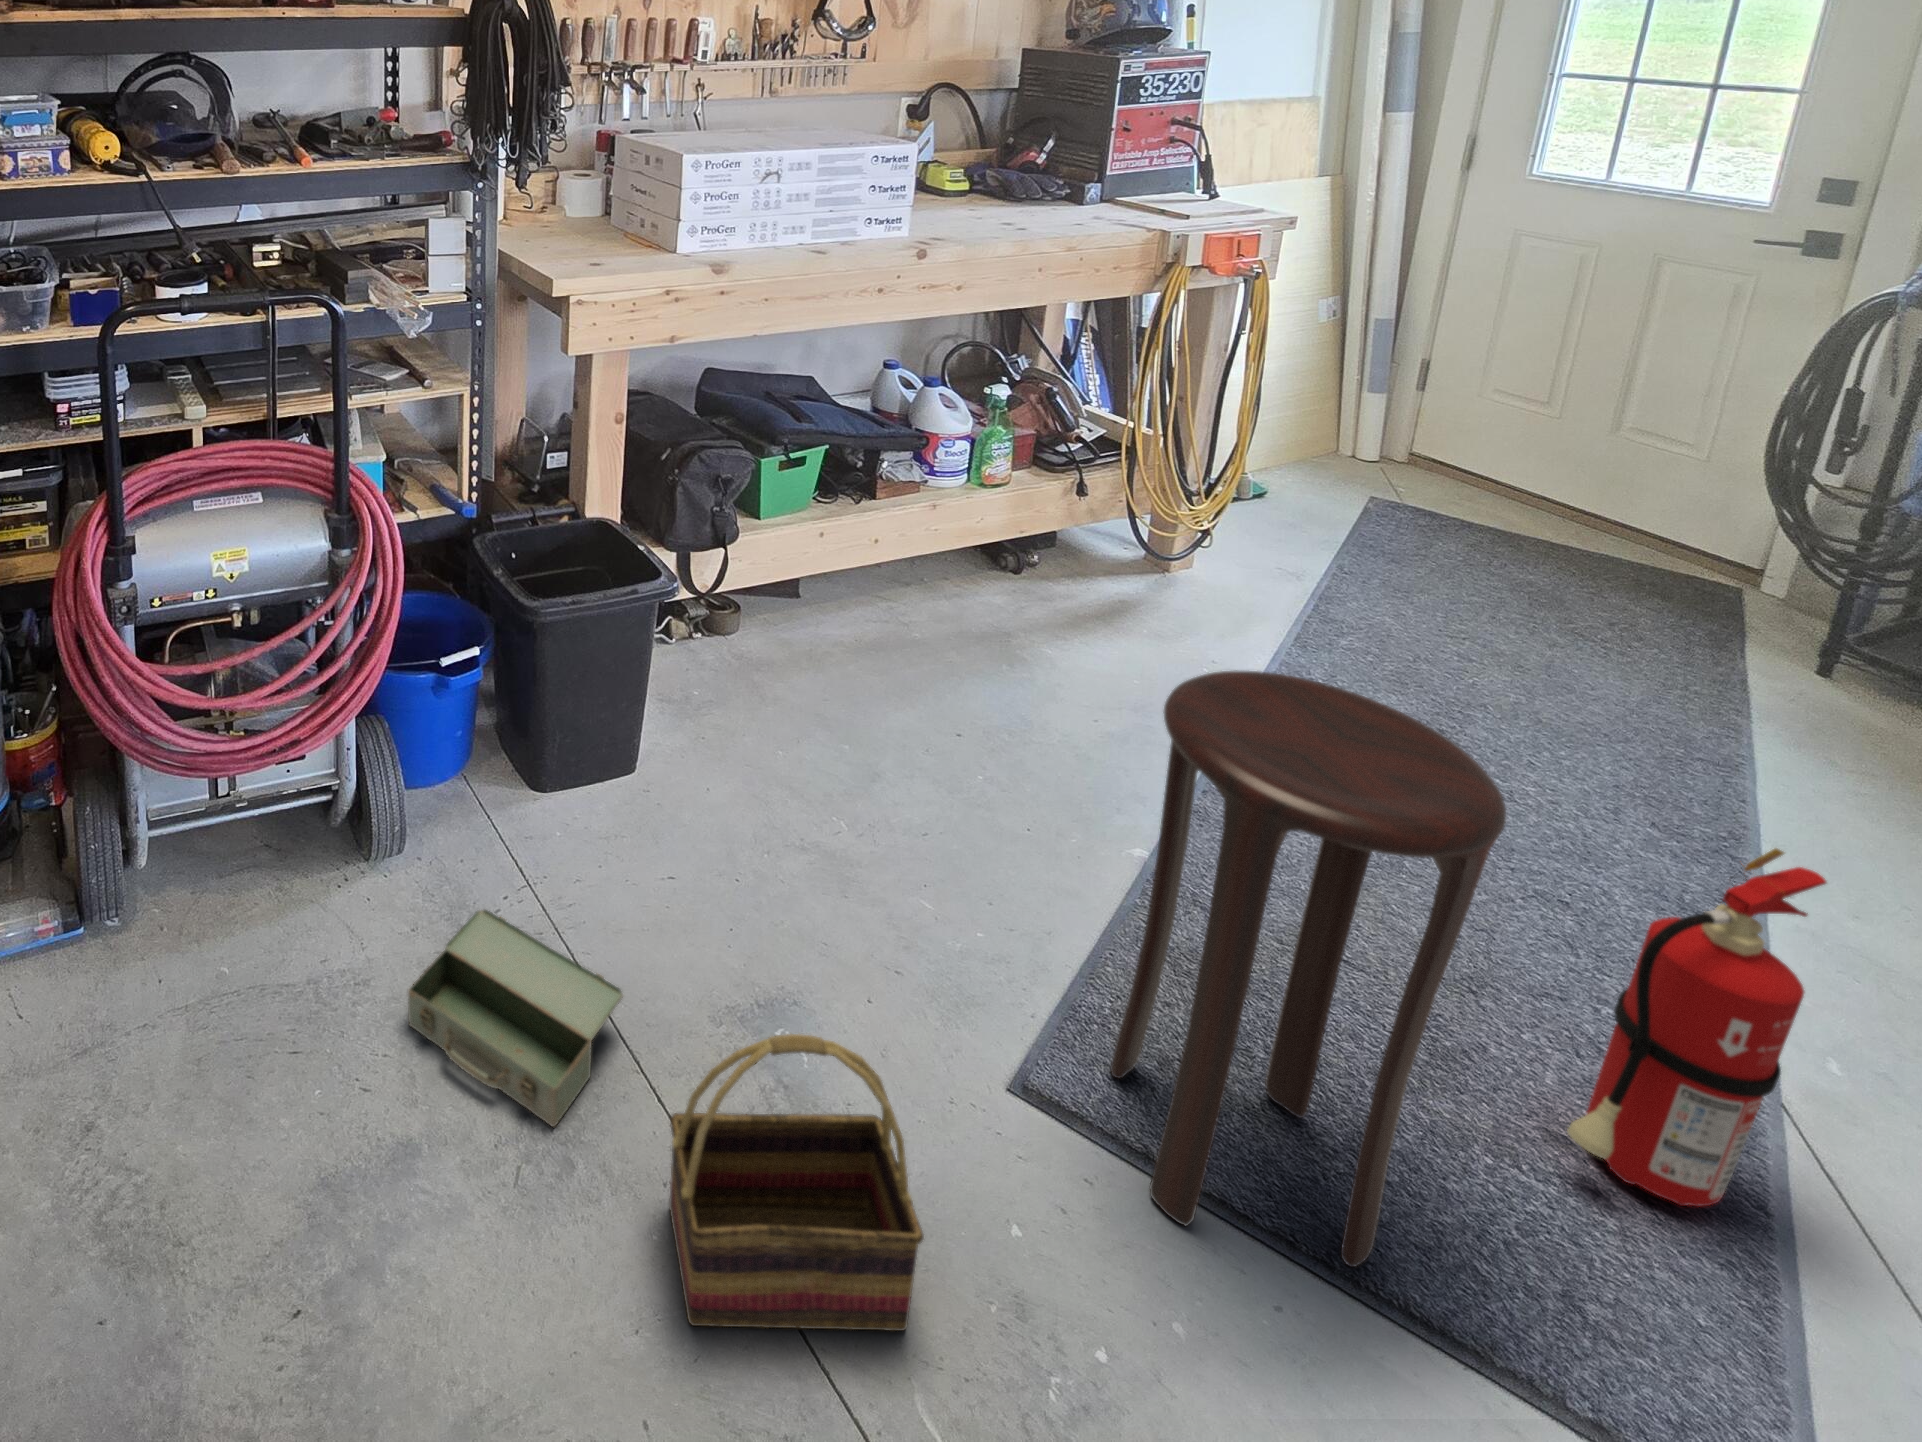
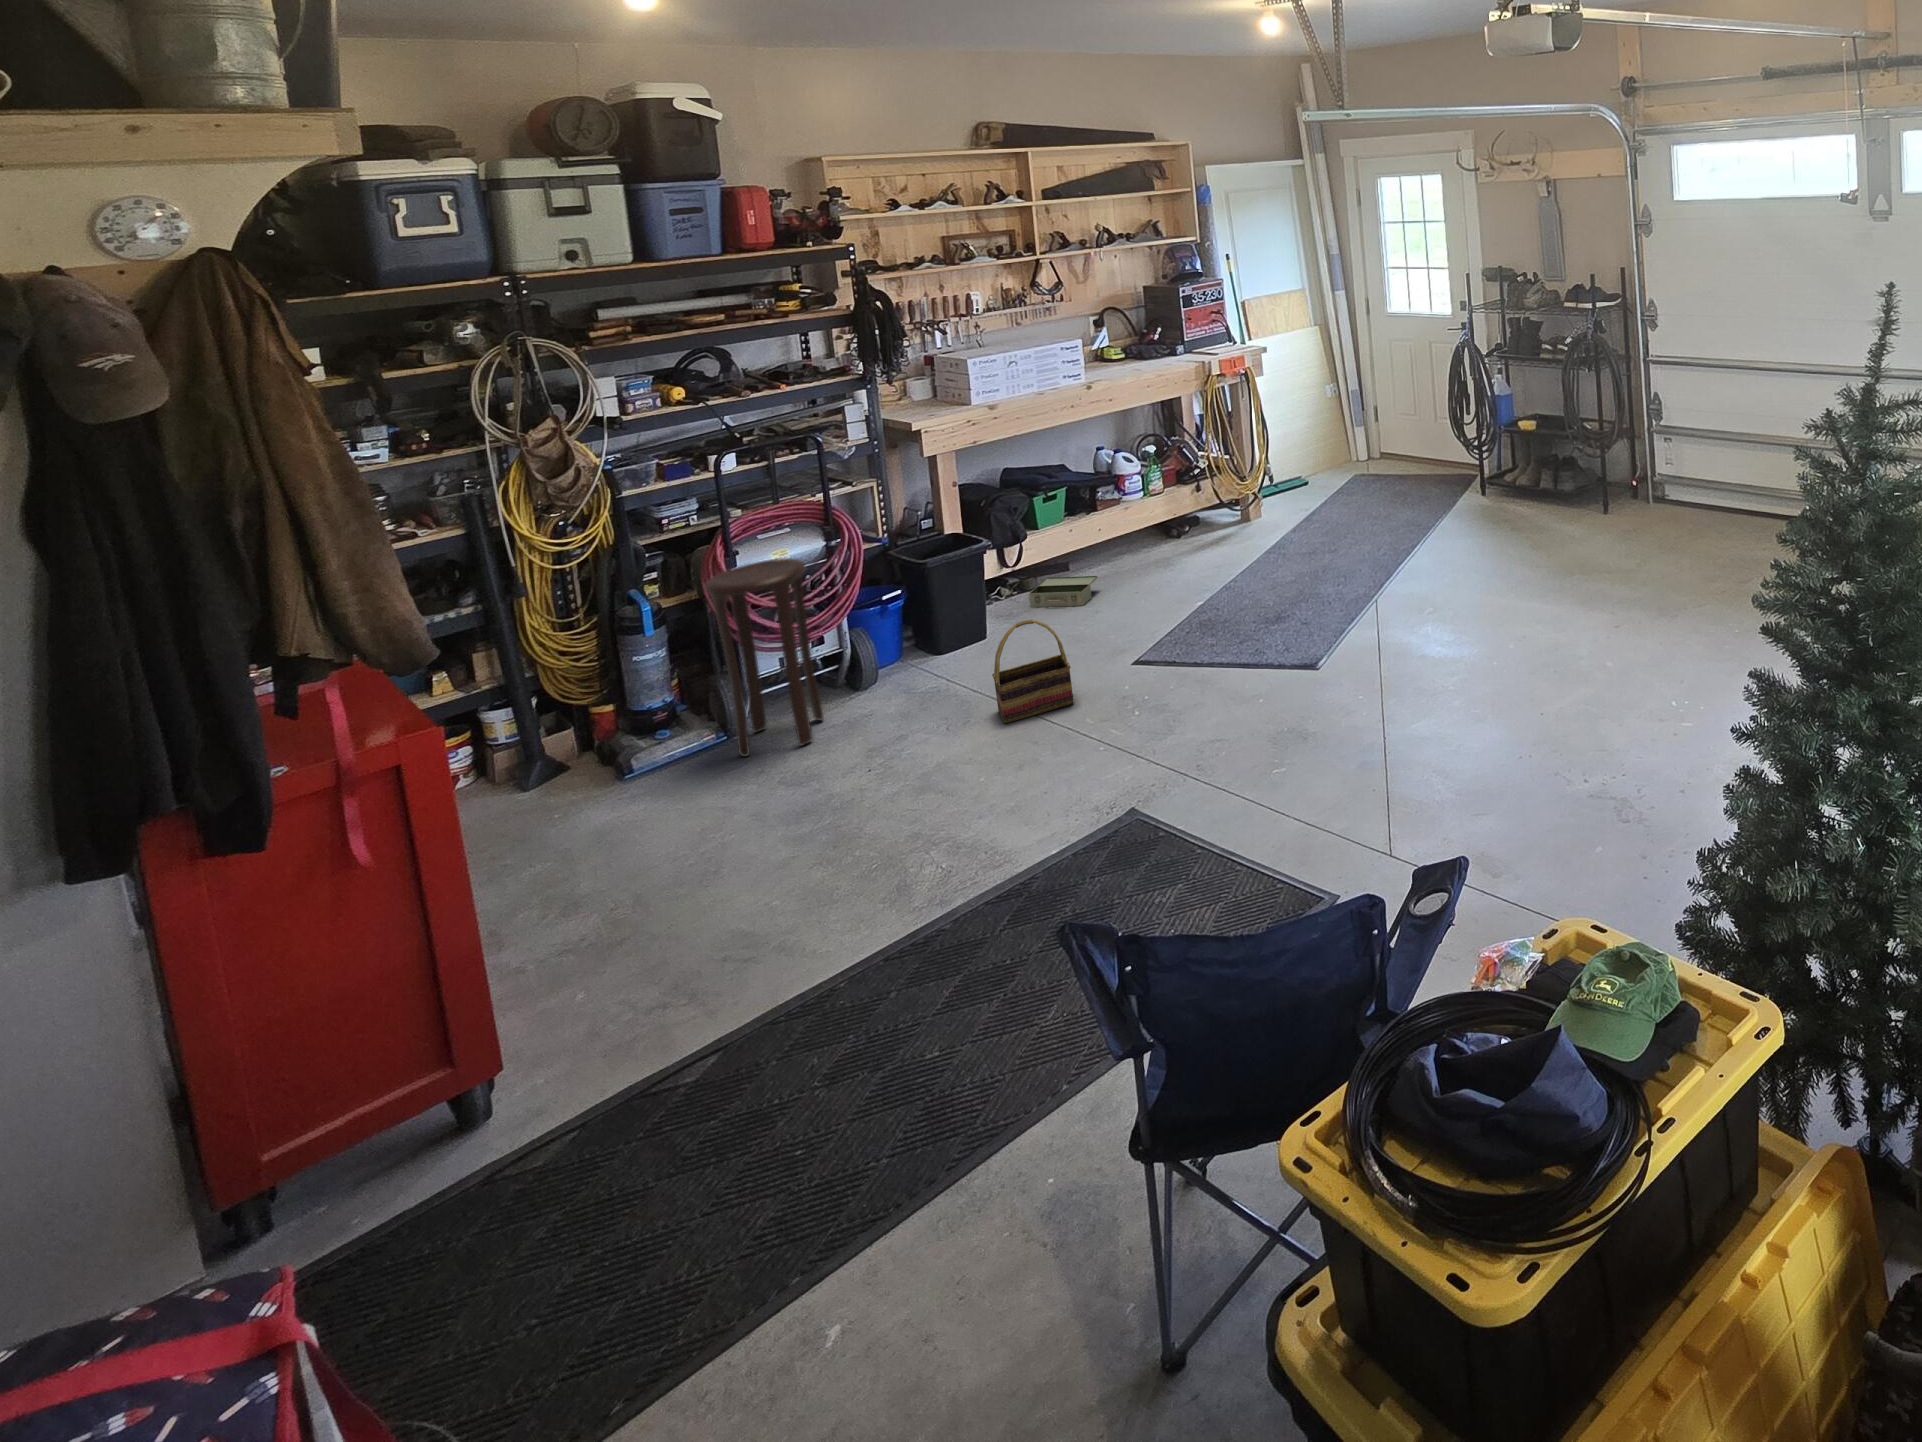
stool: present [1110,670,1506,1267] -> present [706,558,824,756]
fire extinguisher: present [1567,848,1826,1206] -> none [1272,509,1317,623]
toolbox: present [408,910,623,1127] -> present [1029,576,1098,607]

